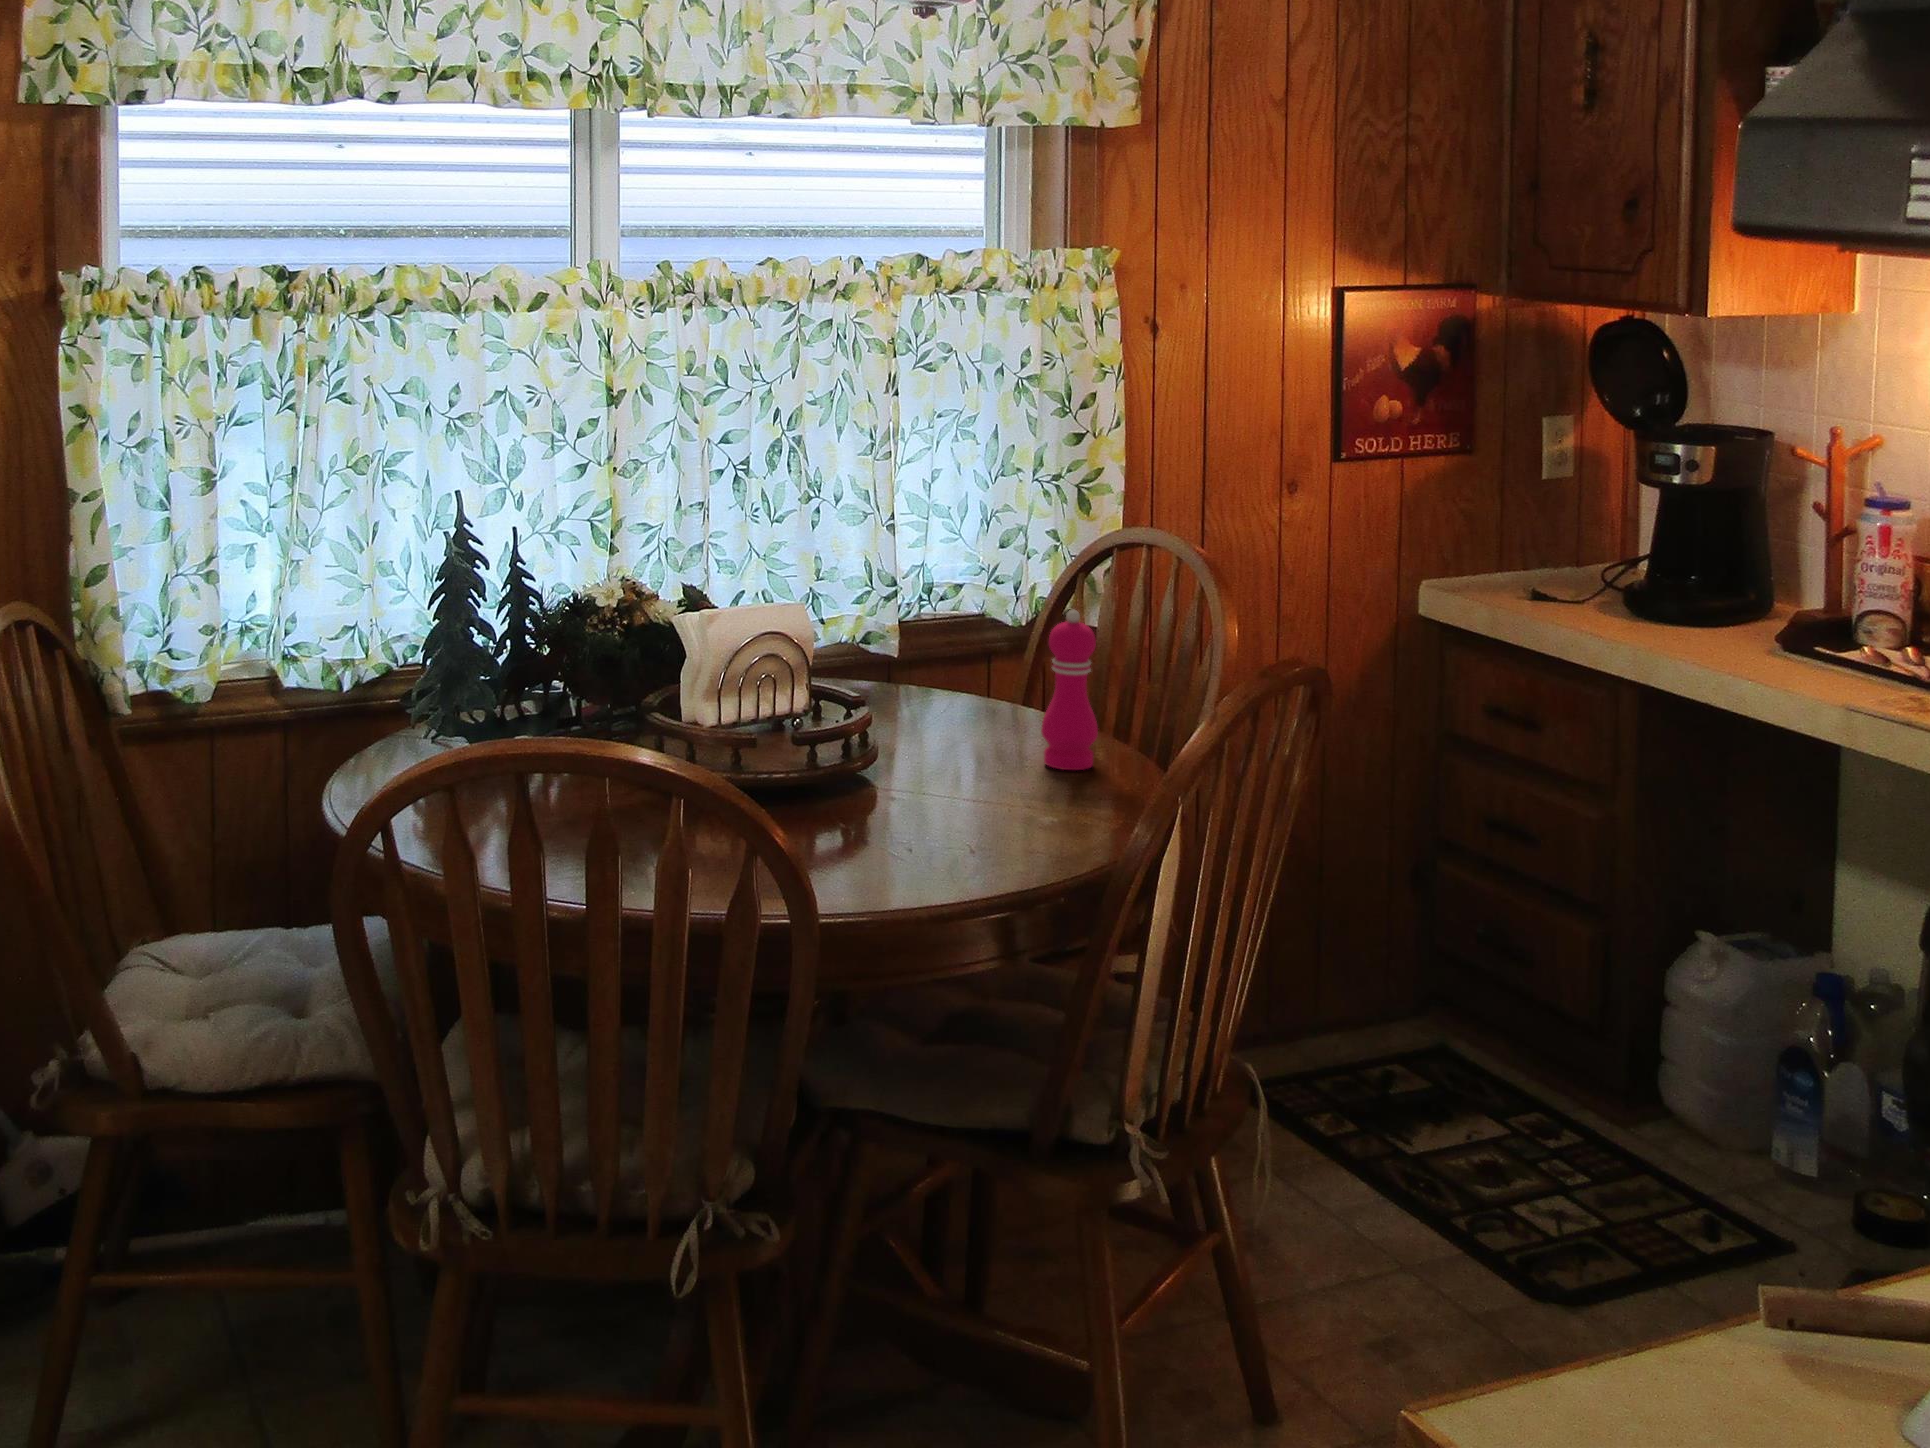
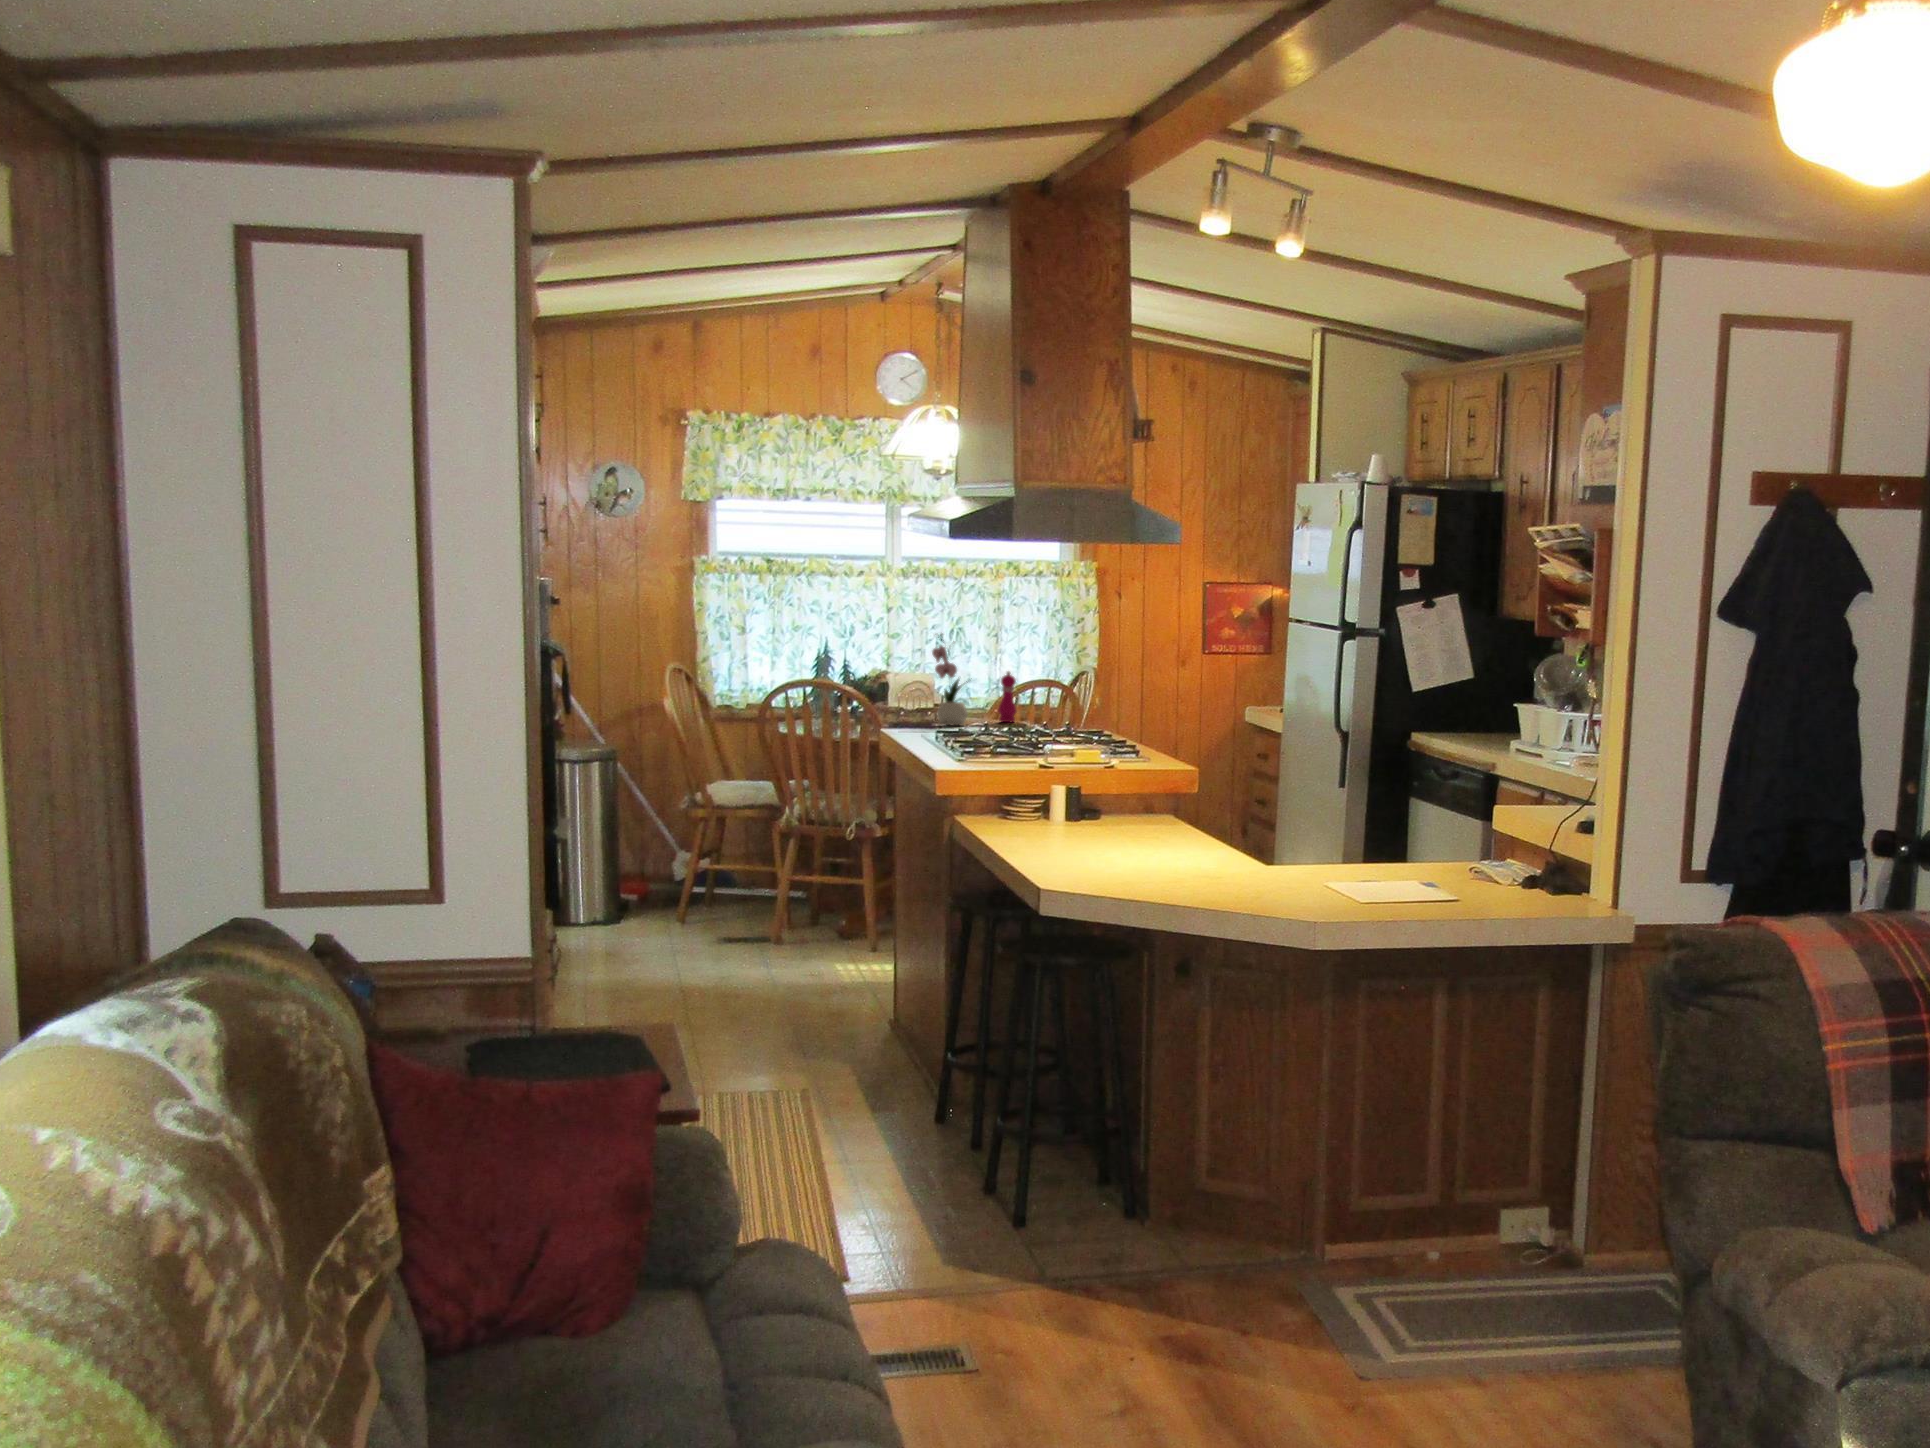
flower arrangement: none [903,525,1025,831] -> present [932,637,968,726]

